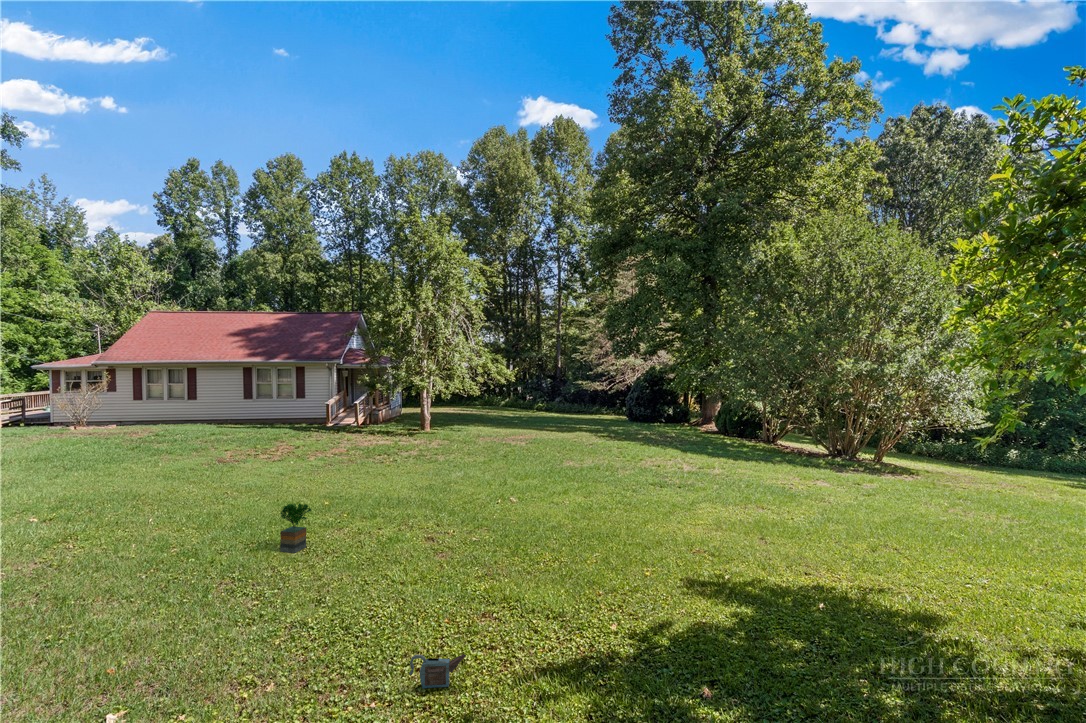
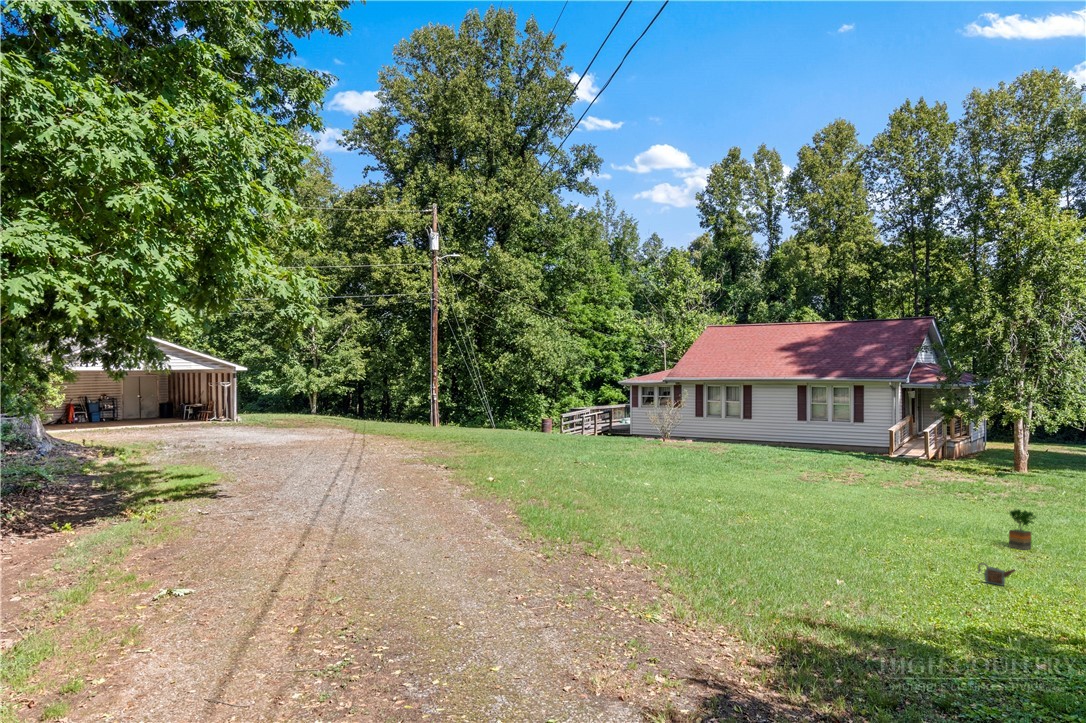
potted tree: present [280,503,311,553] -> present [1009,509,1036,550]

